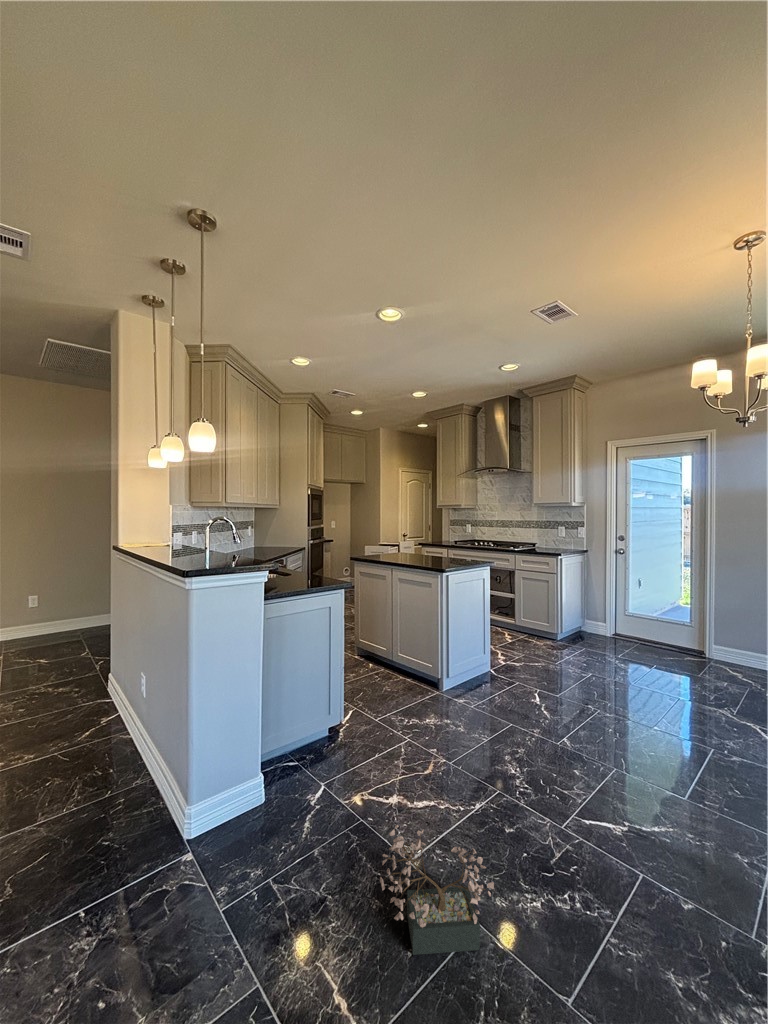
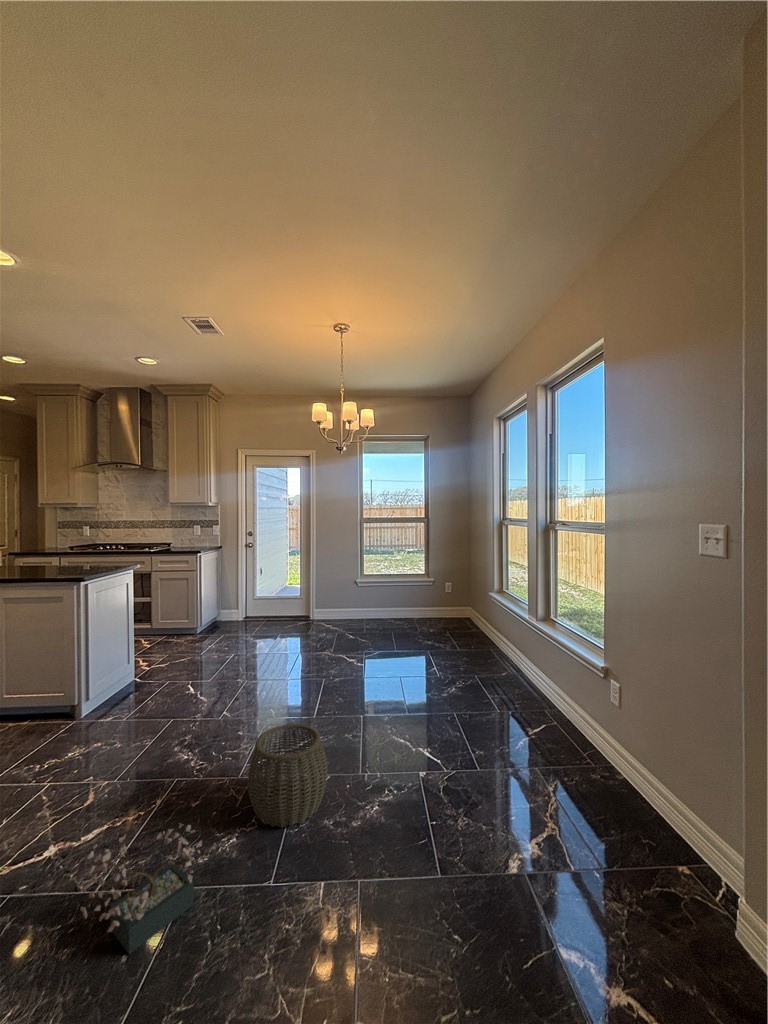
woven basket: none [561,789,681,943] -> present [247,724,328,827]

